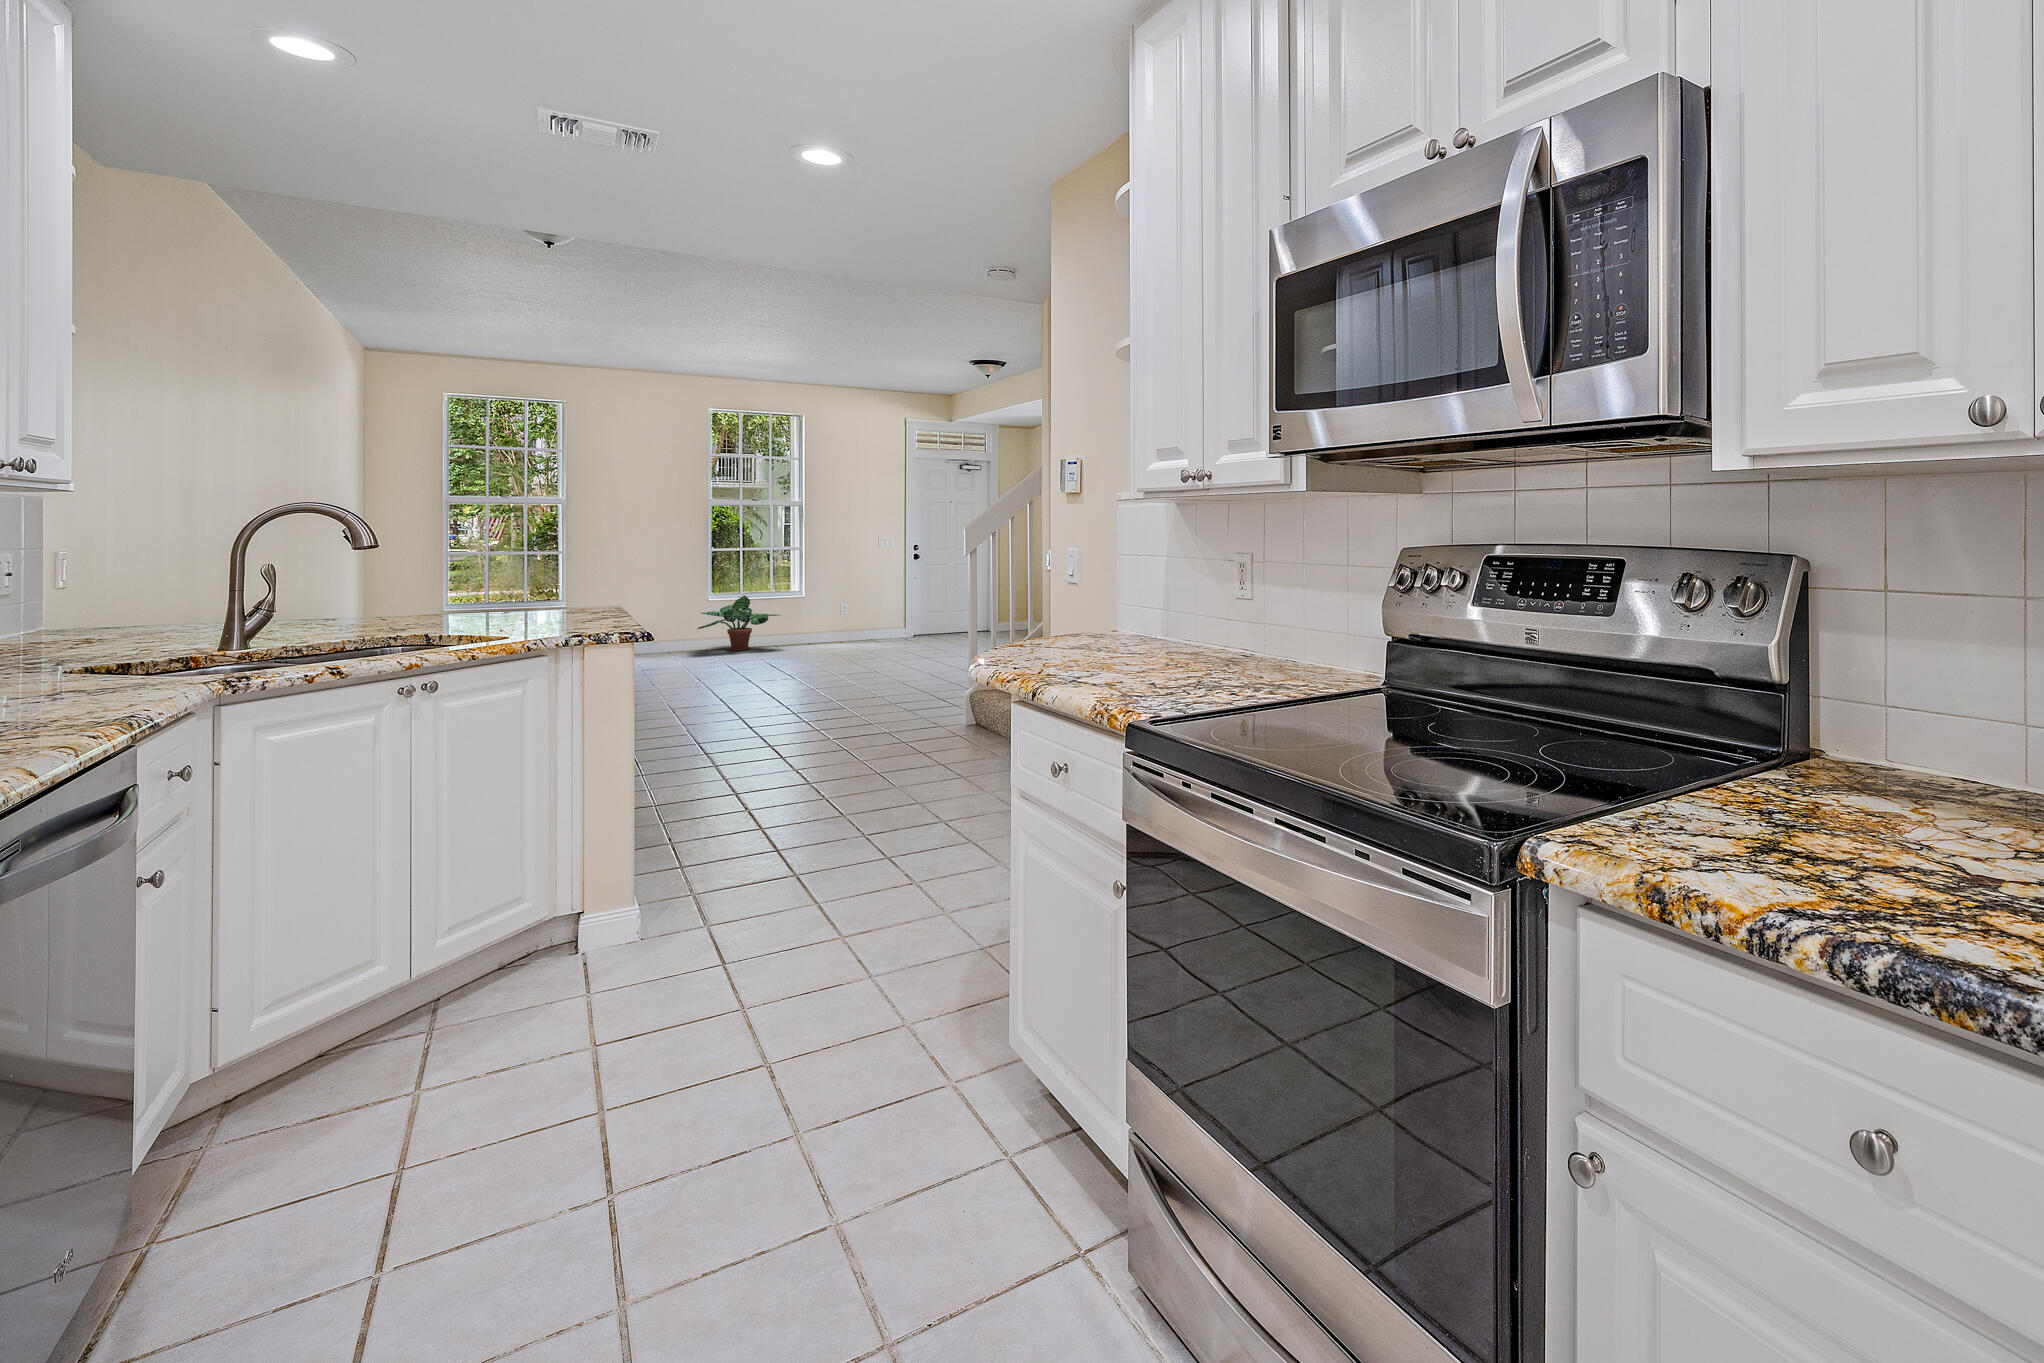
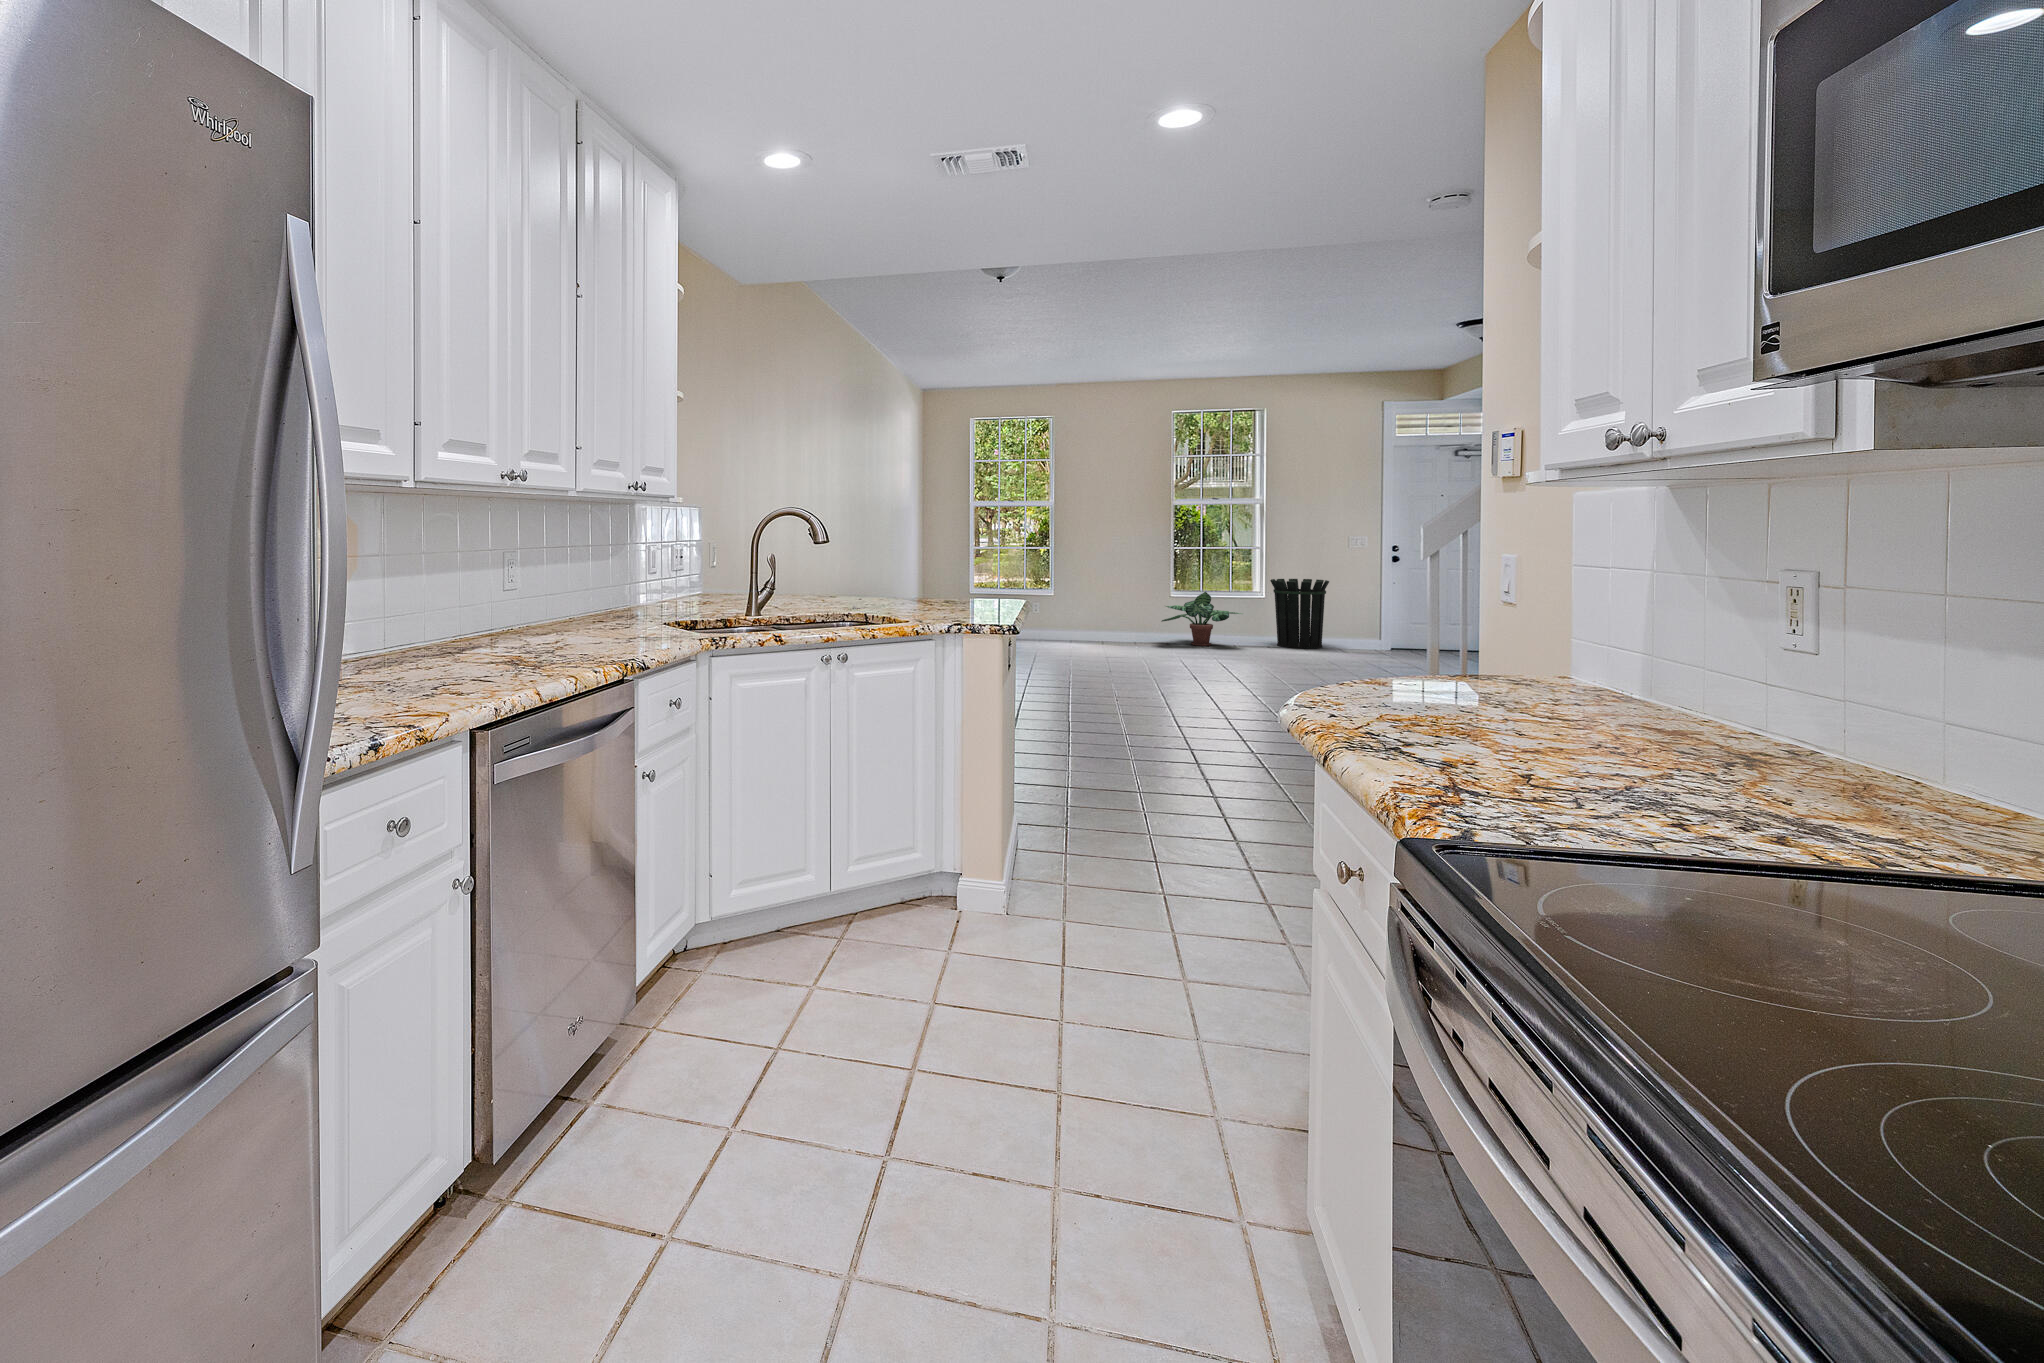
waste bin: none [807,579,862,644] -> present [1270,579,1329,648]

